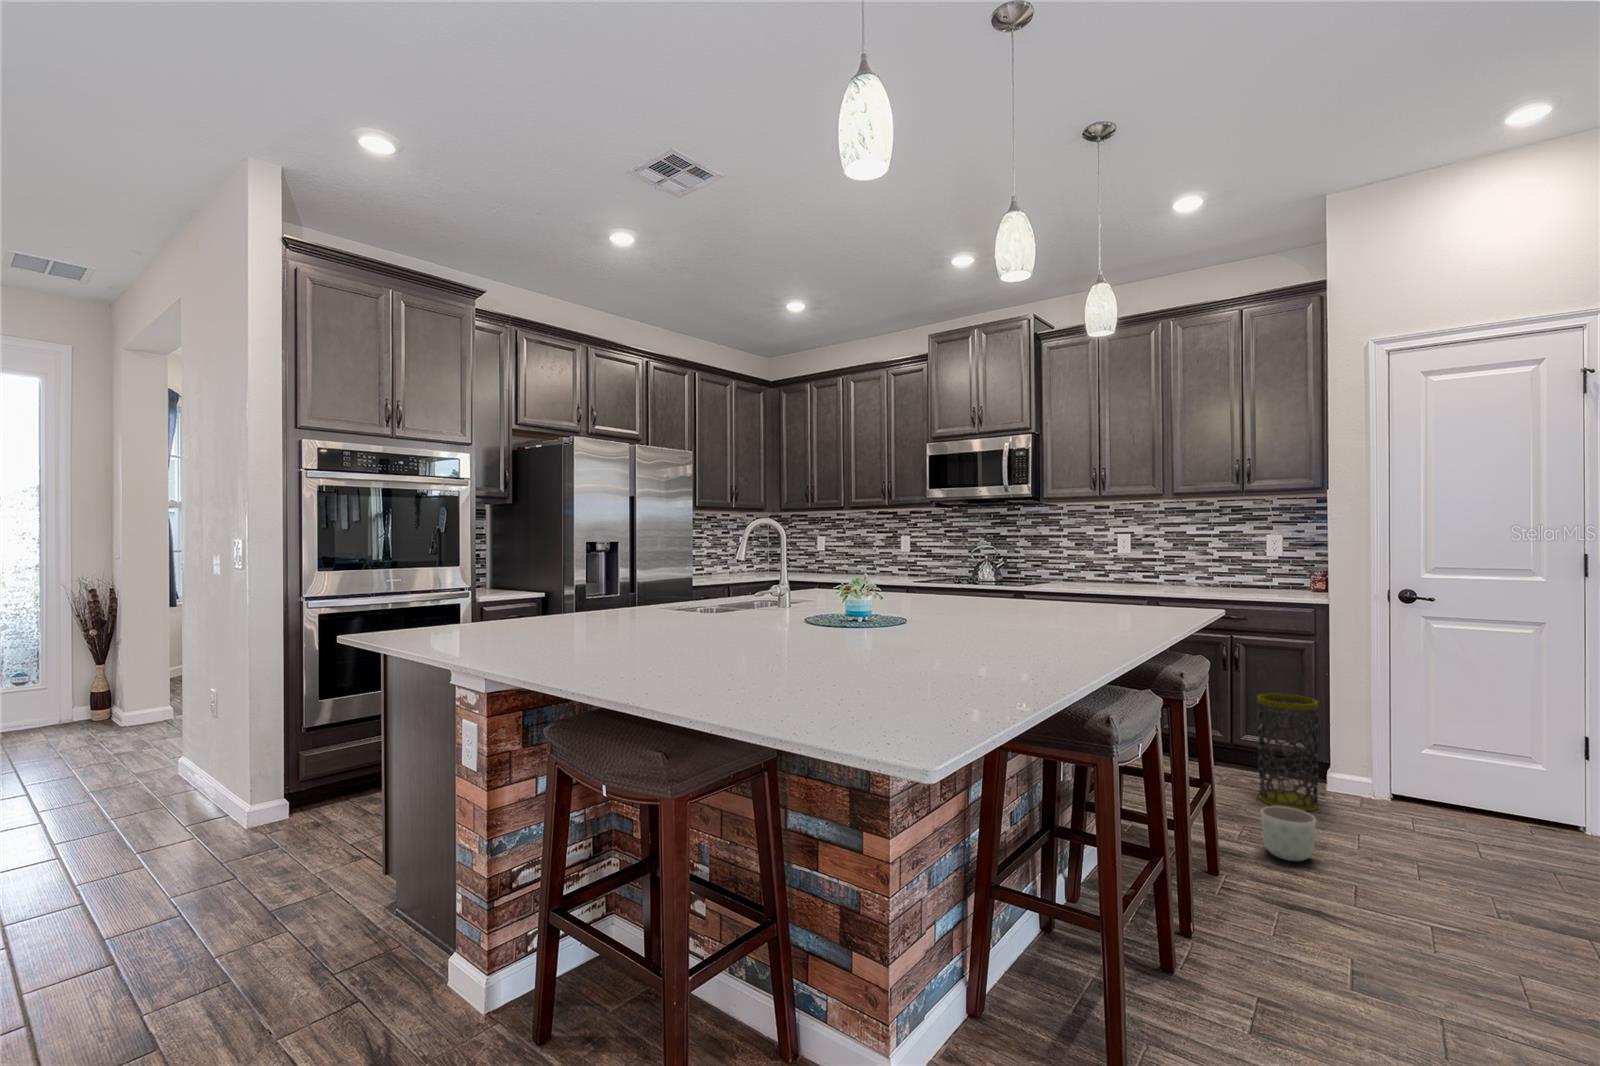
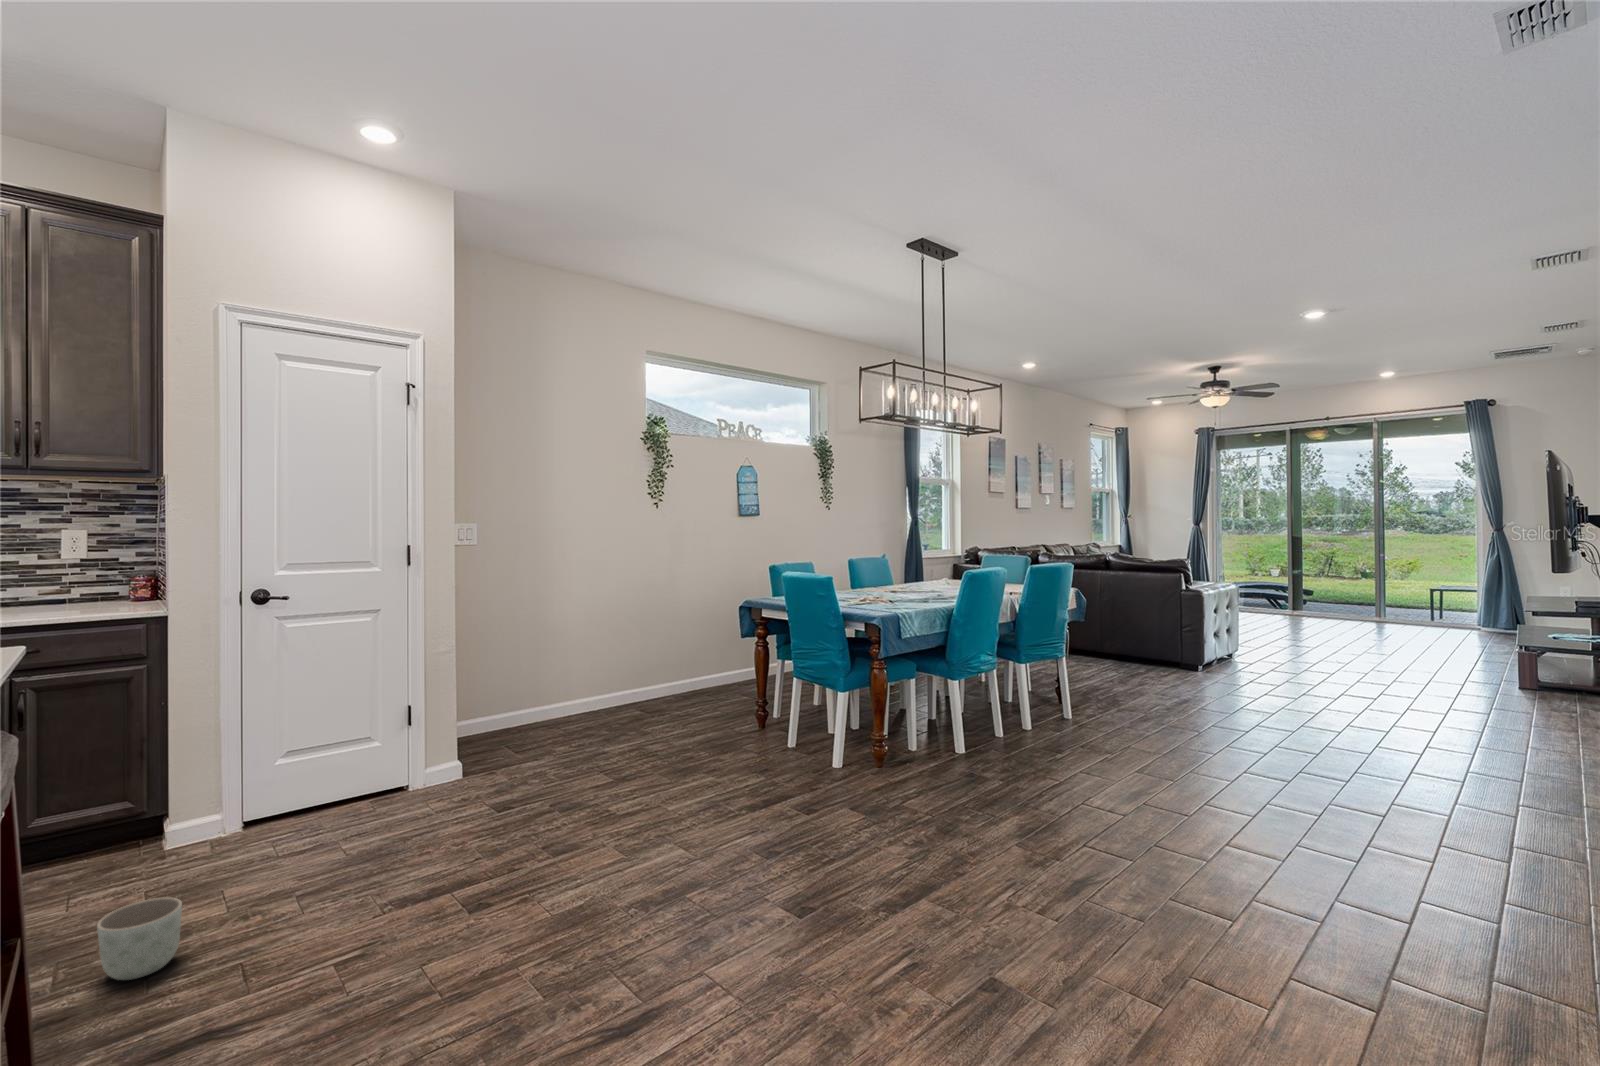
trash can: present [1257,694,1318,811] -> none [68,741,162,905]

